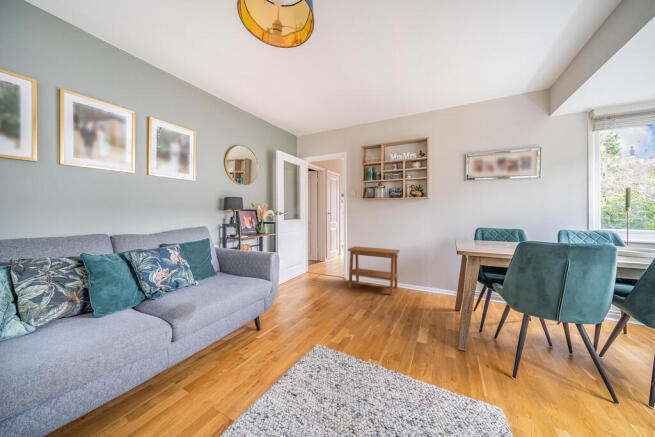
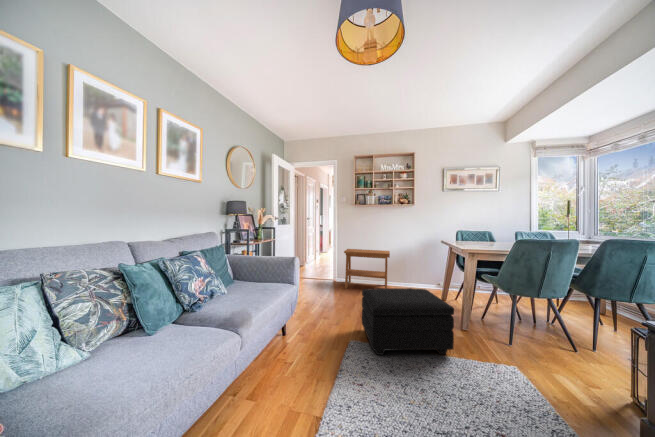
footstool: none [330,290,426,372] -> present [362,288,454,355]

